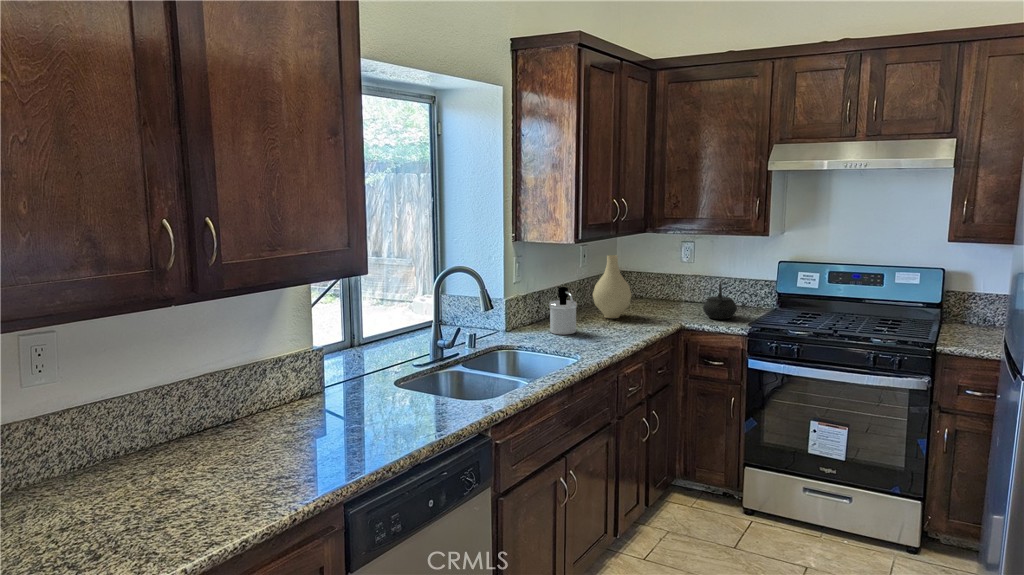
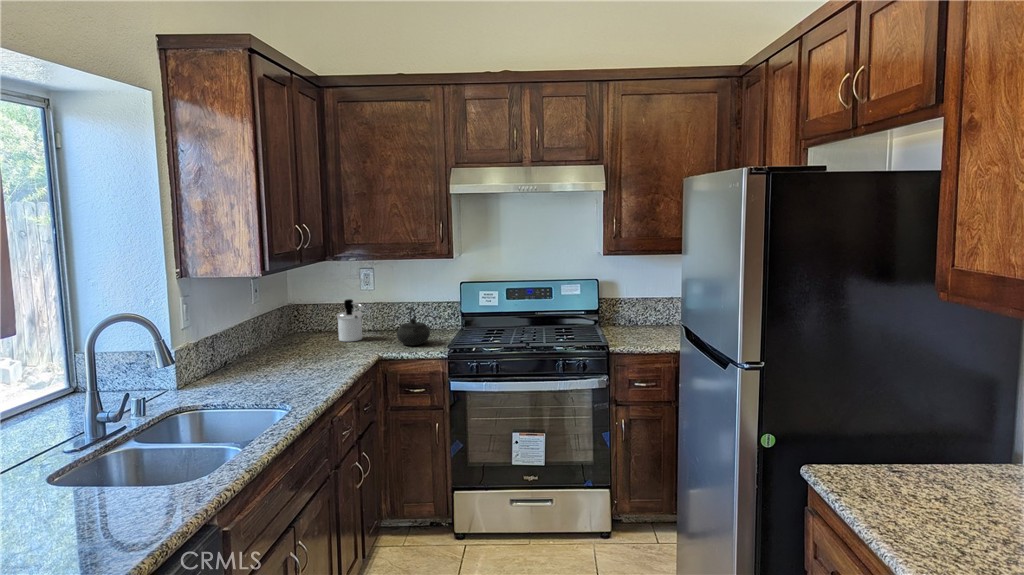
vase: present [593,255,632,318] -> none [278,288,323,358]
soap dispenser: present [549,287,577,335] -> present [337,299,364,342]

